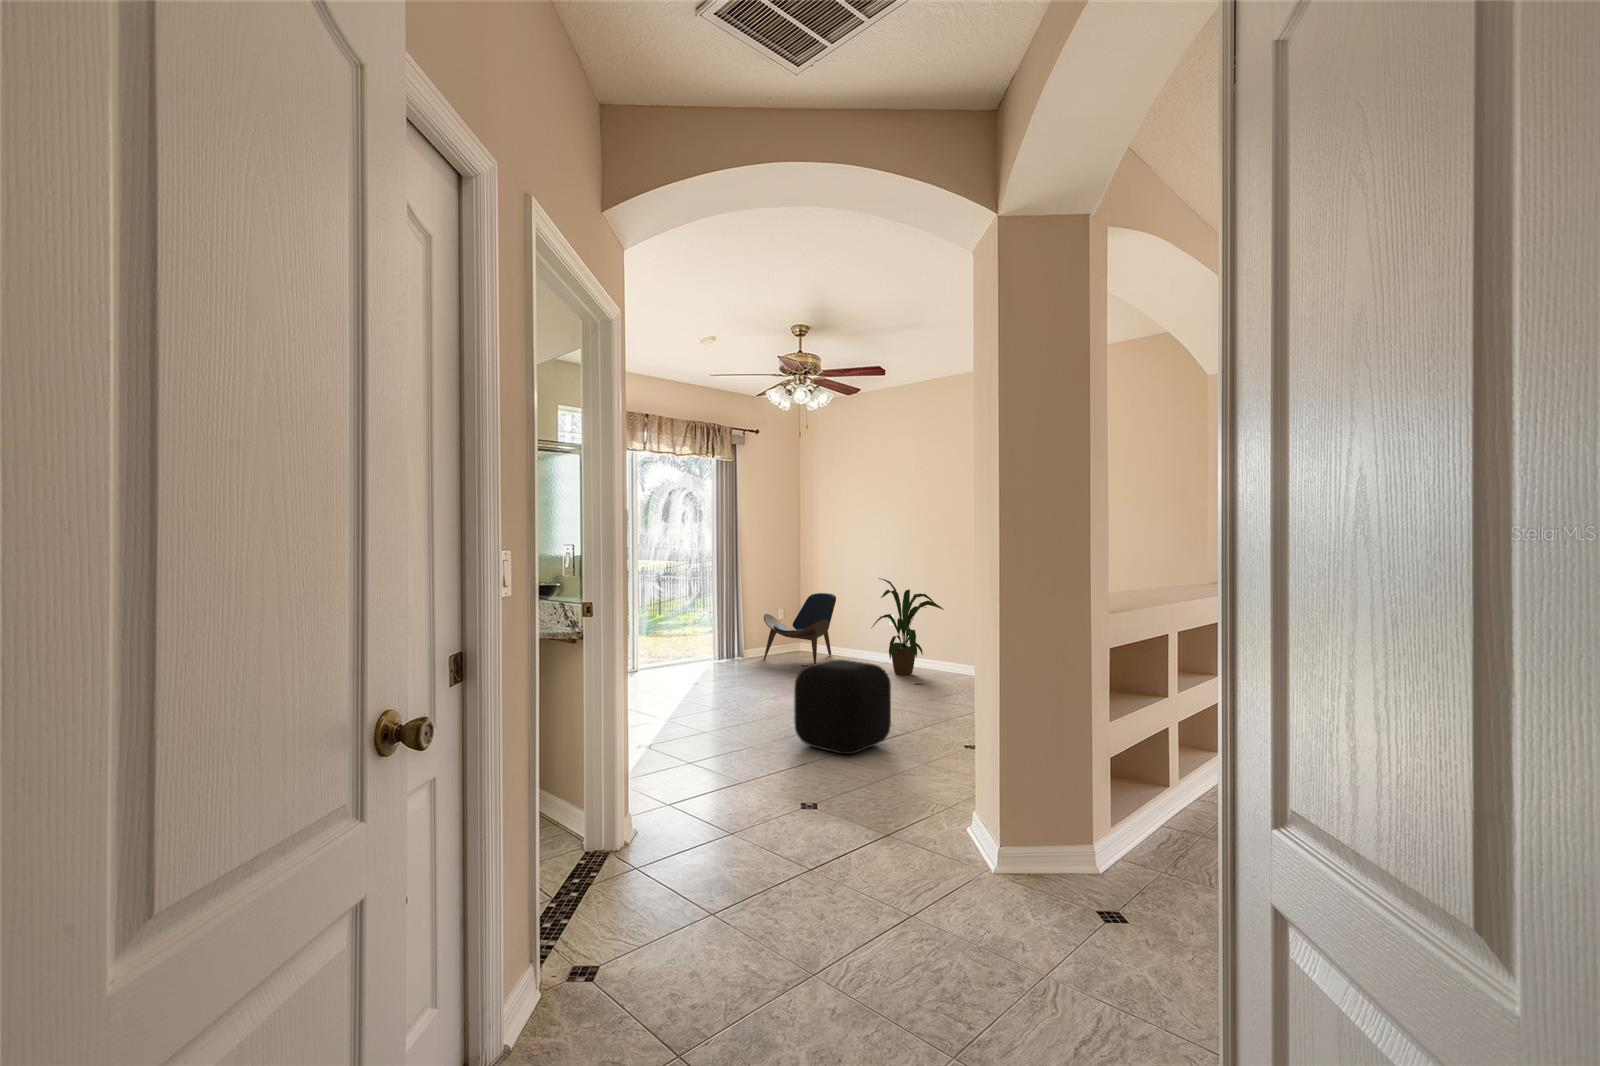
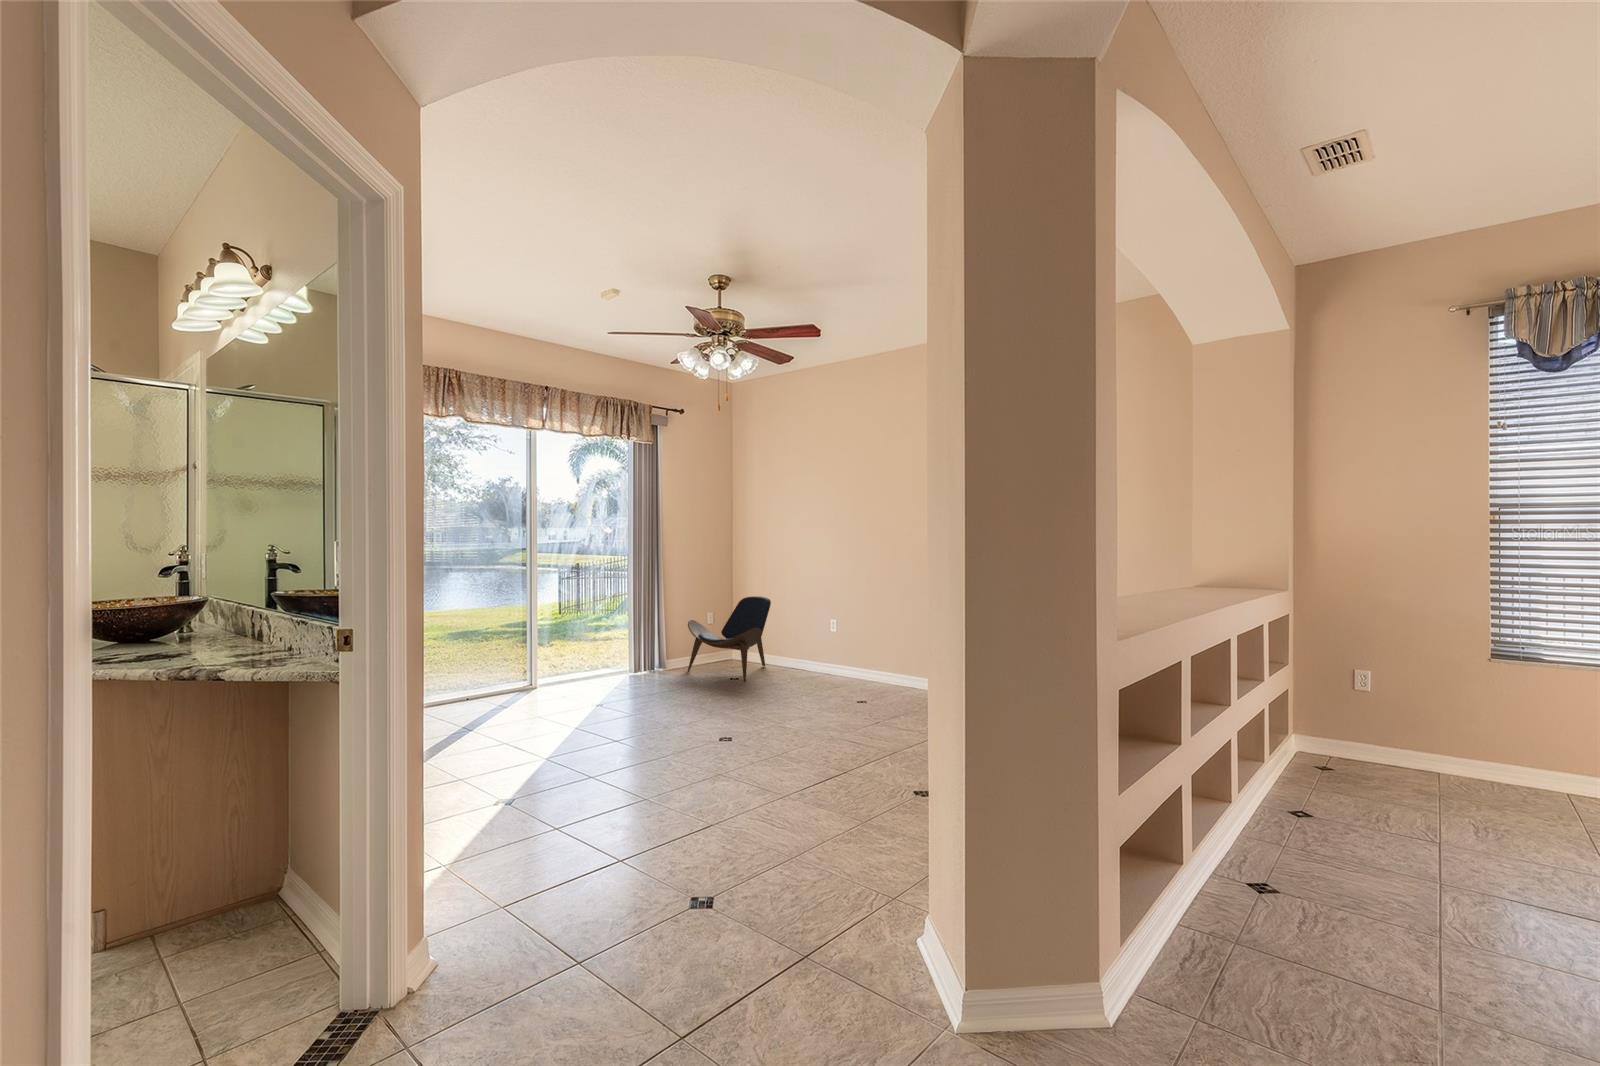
house plant: present [871,578,944,675] -> none [807,581,891,692]
ottoman: present [794,659,891,754] -> none [701,687,823,811]

